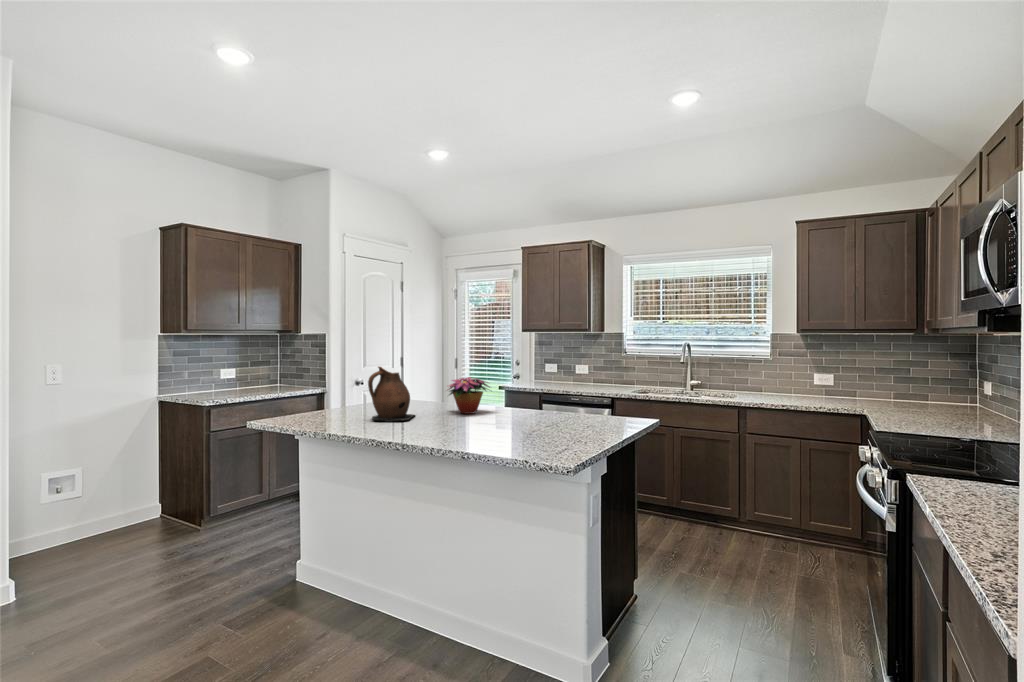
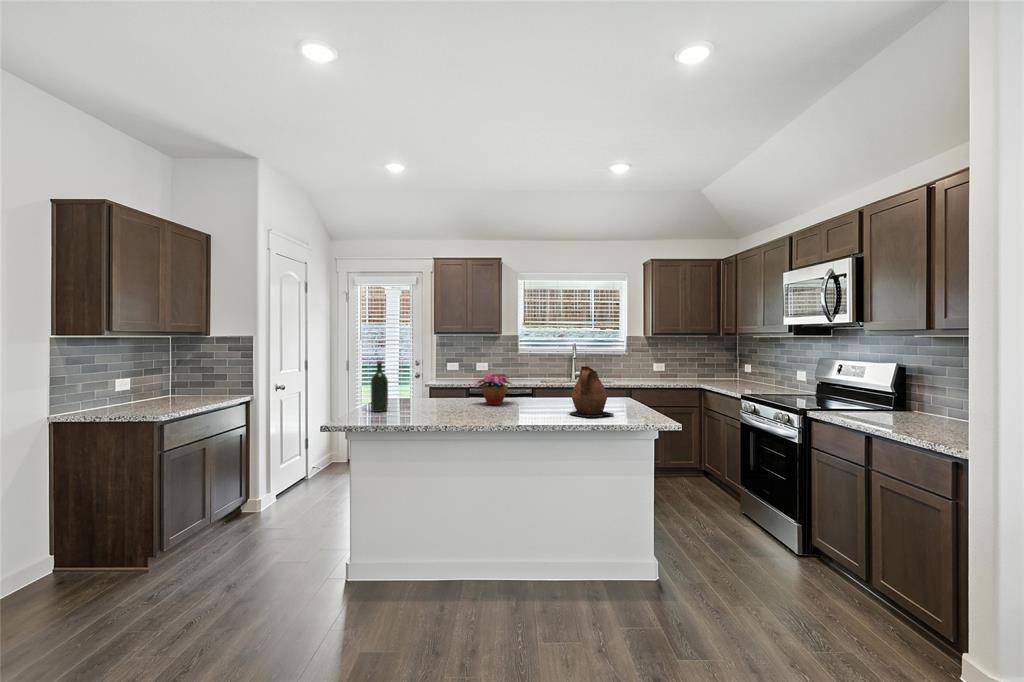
wine bottle: none [337,360,356,411] -> present [371,361,388,412]
ceramic pitcher: present [368,367,415,421] -> present [570,366,614,417]

